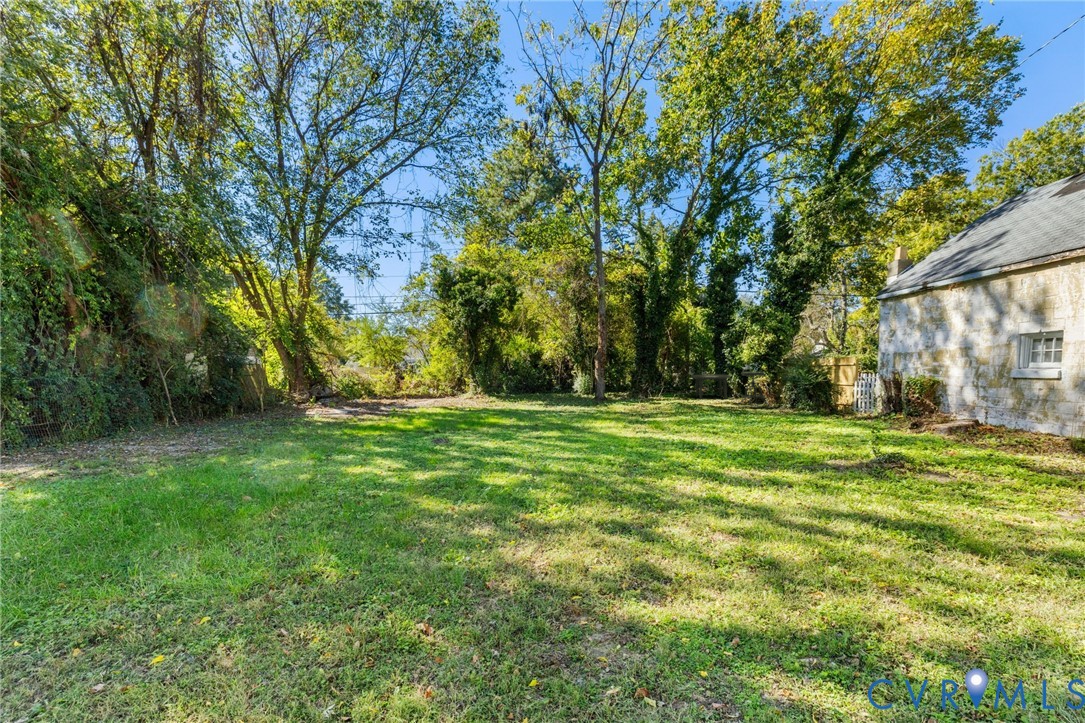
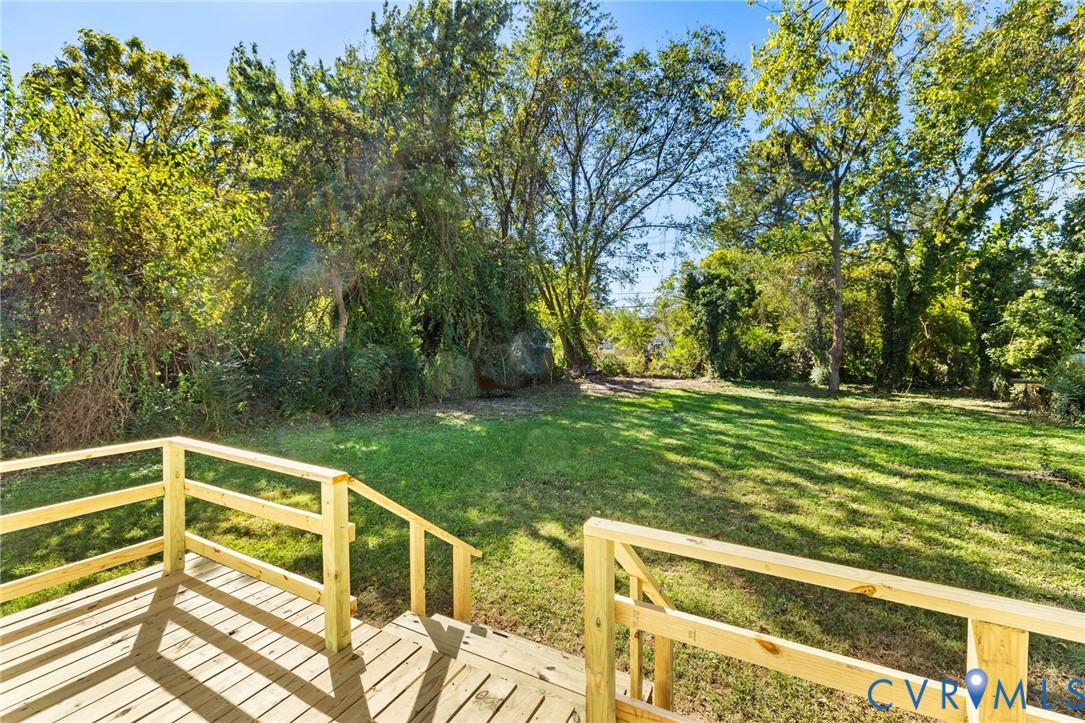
round table: present [692,375,730,399] -> none [948,376,1004,404]
lounge chair: none [94,379,183,442] -> present [473,361,514,398]

